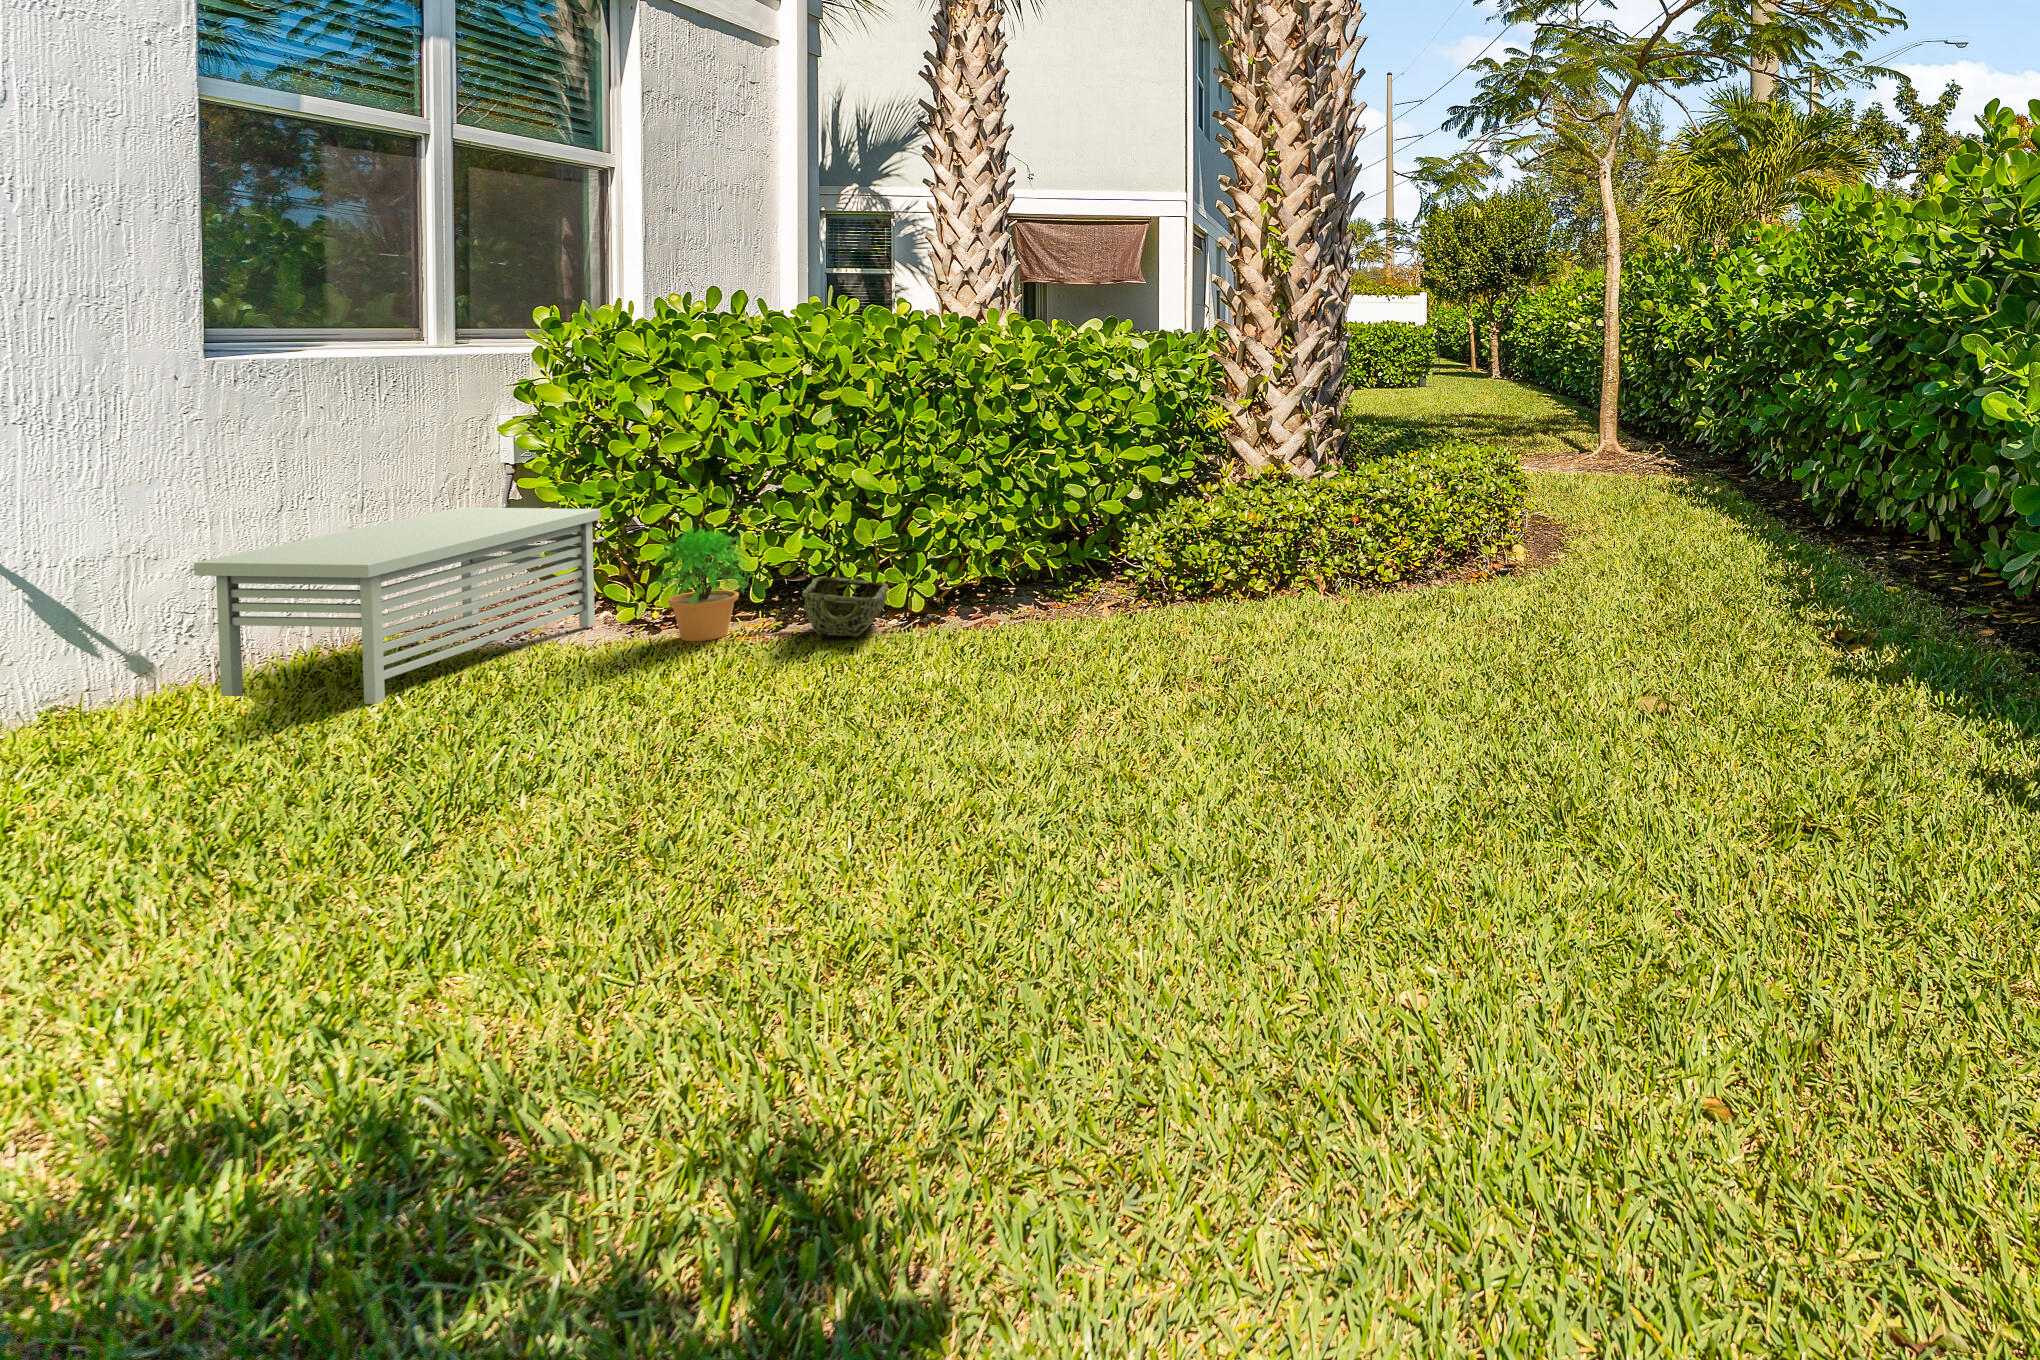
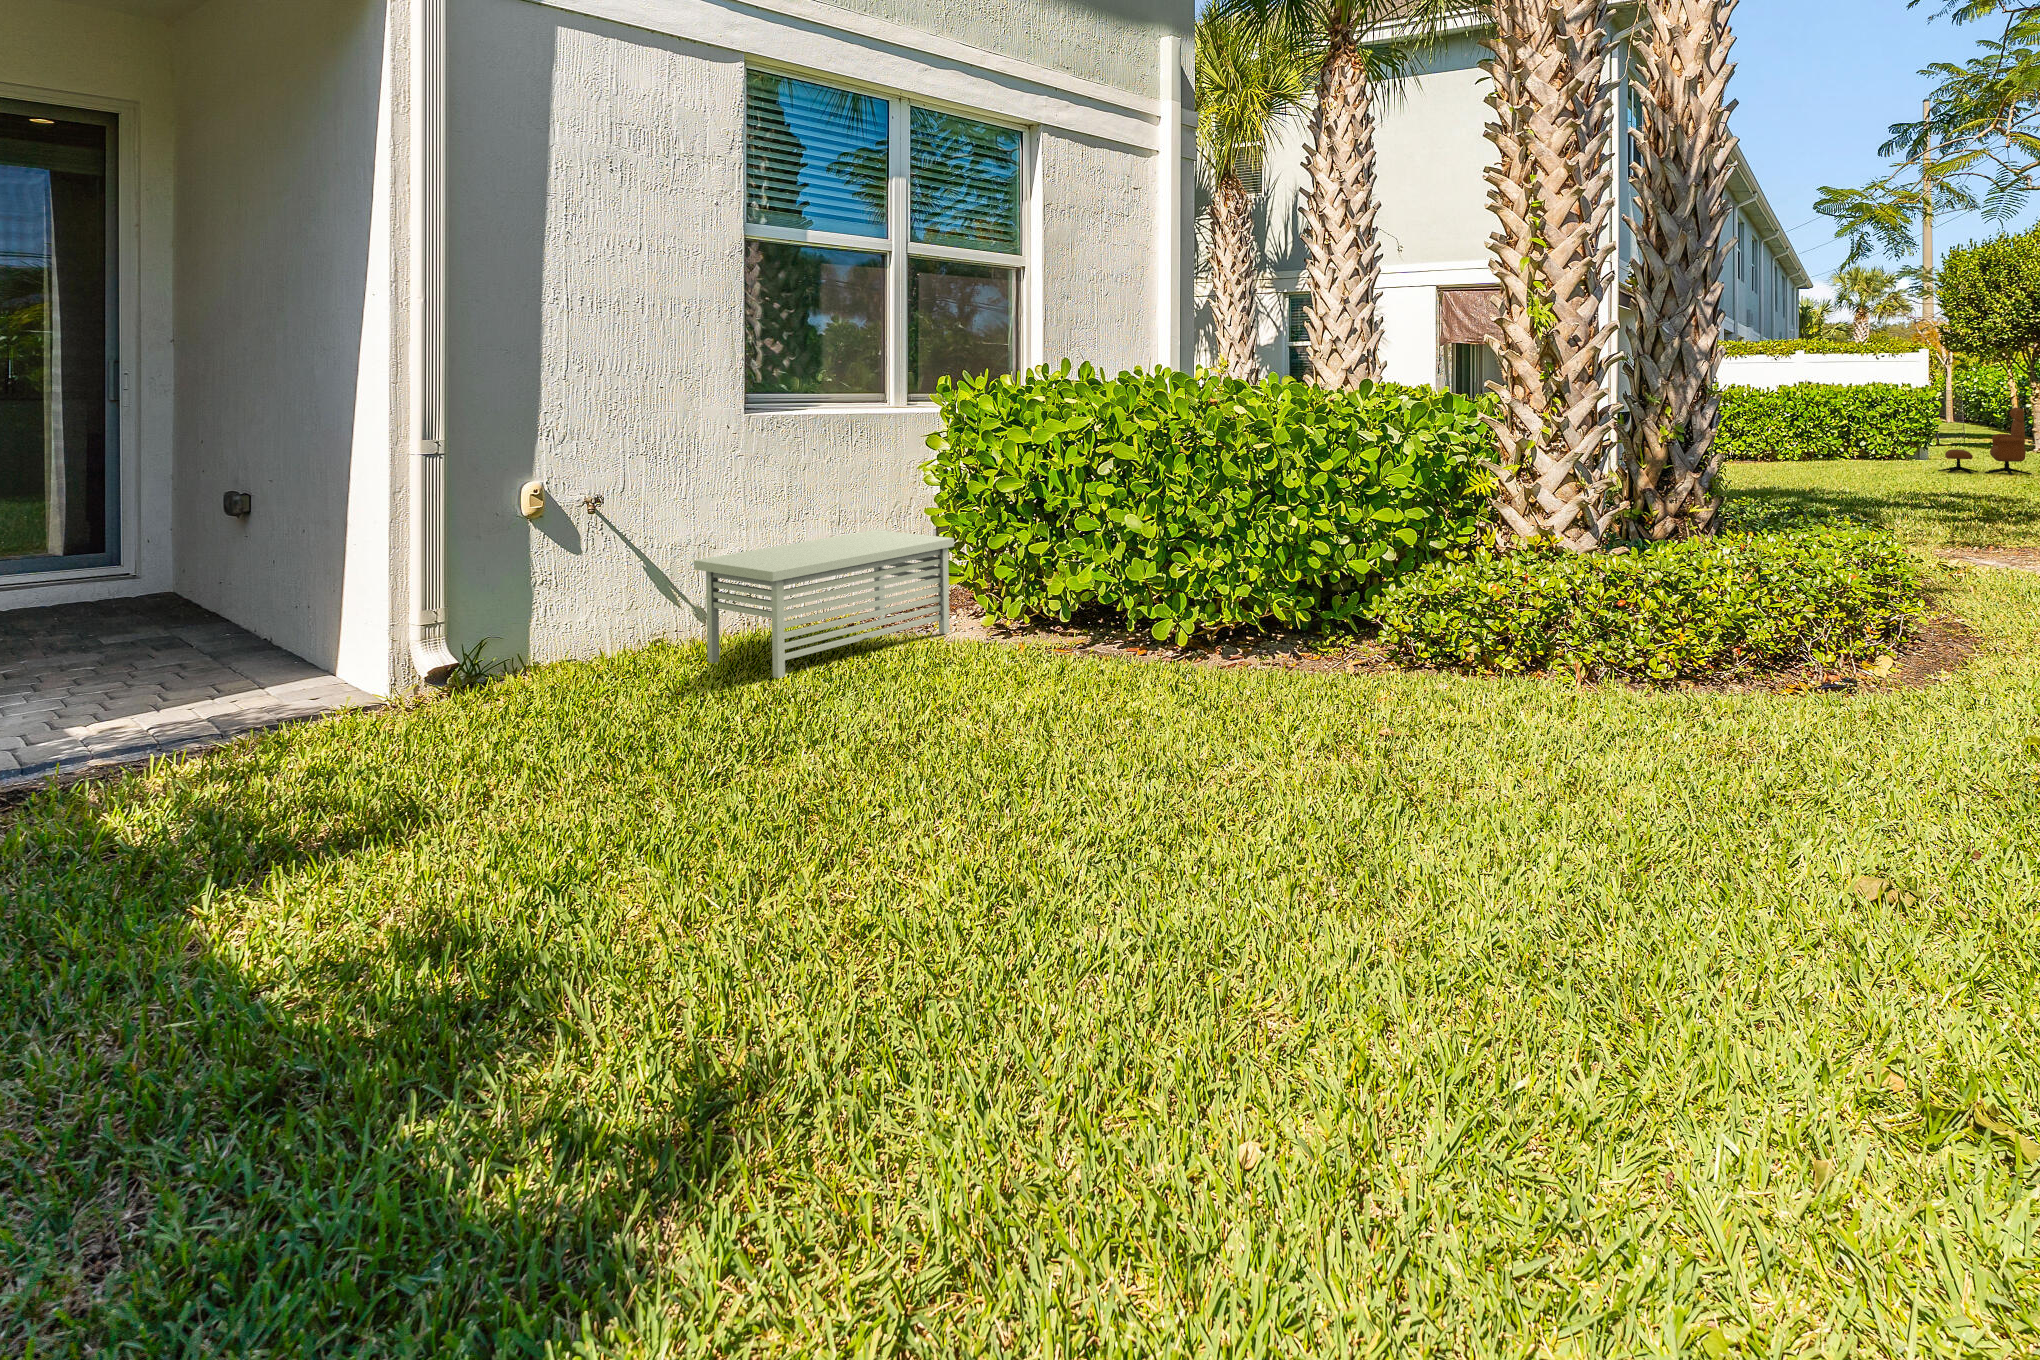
lounge chair: none [1500,349,1566,405] -> present [1938,408,2032,475]
potted plant: present [655,528,752,641] -> none [972,558,1050,656]
woven basket: present [802,576,888,637] -> none [1070,610,1150,669]

